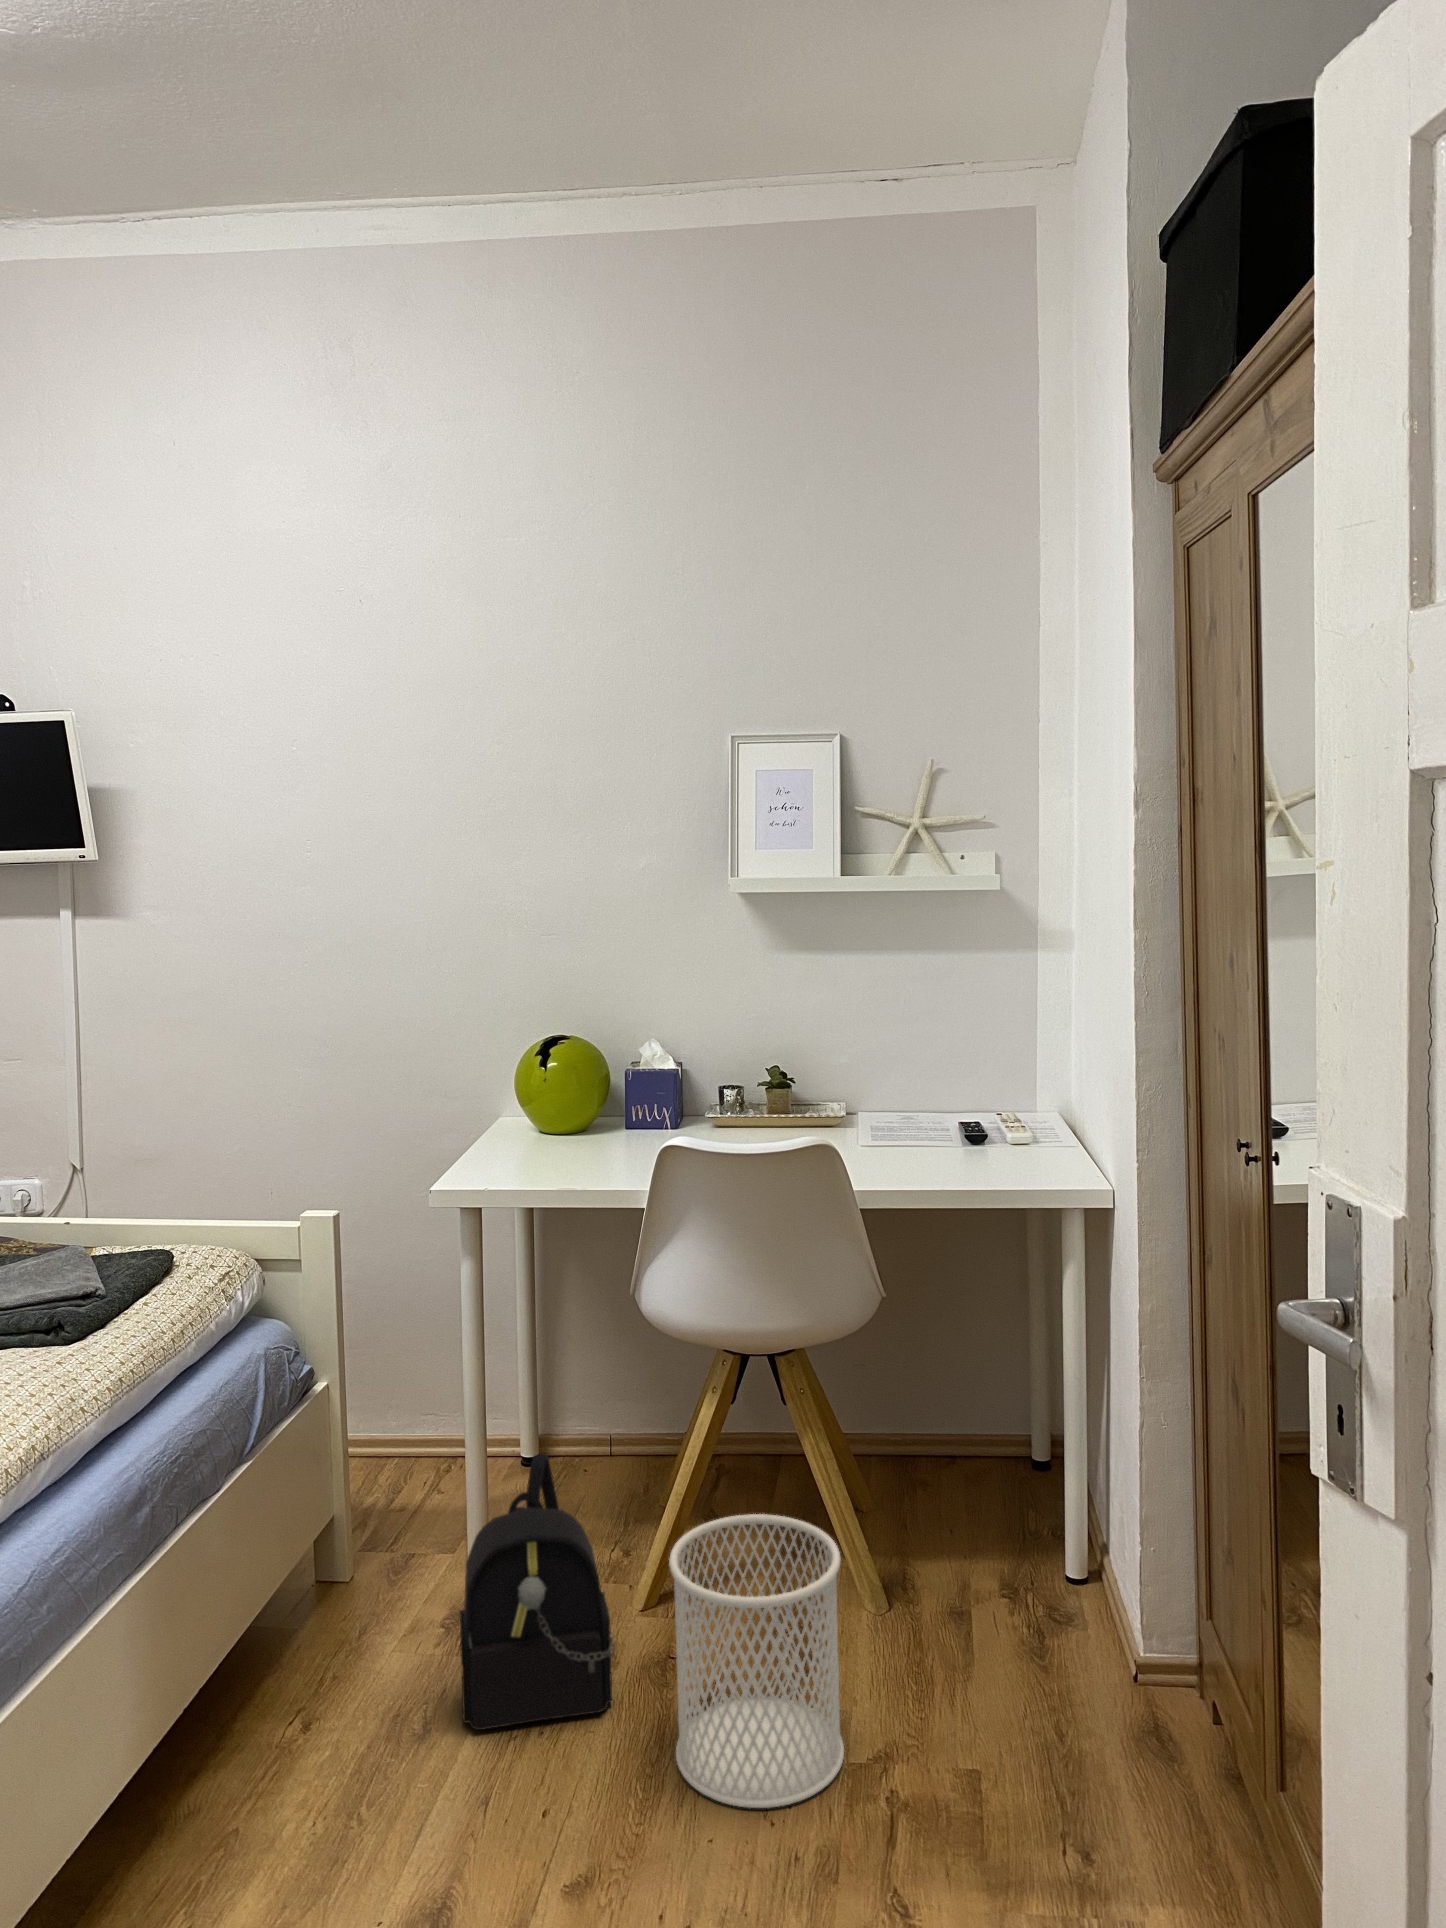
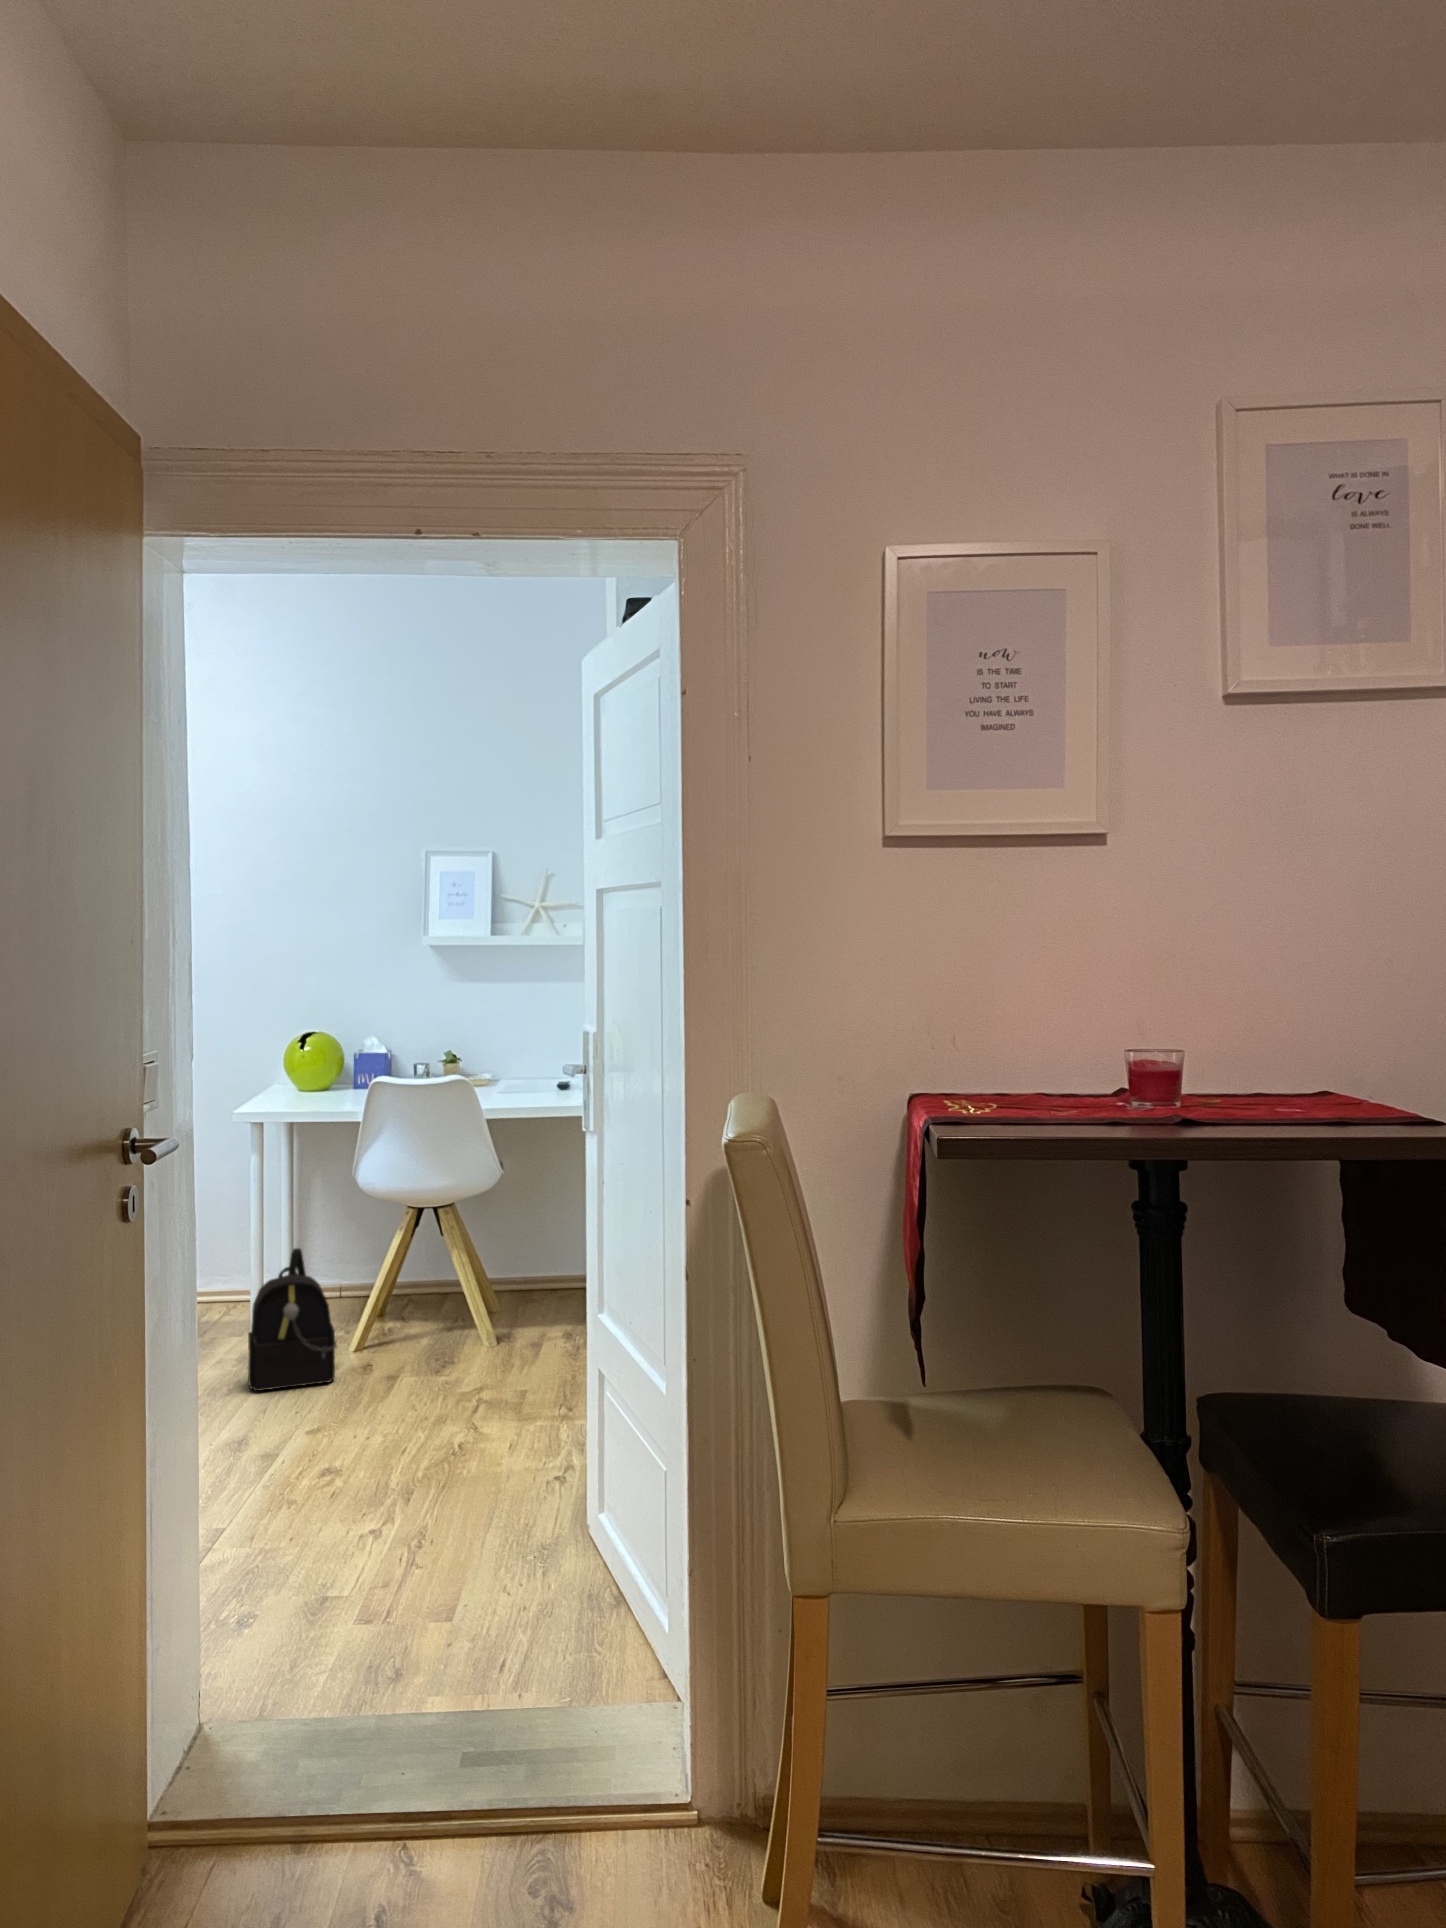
wastebasket: present [669,1514,844,1808] -> none [367,1270,461,1404]

